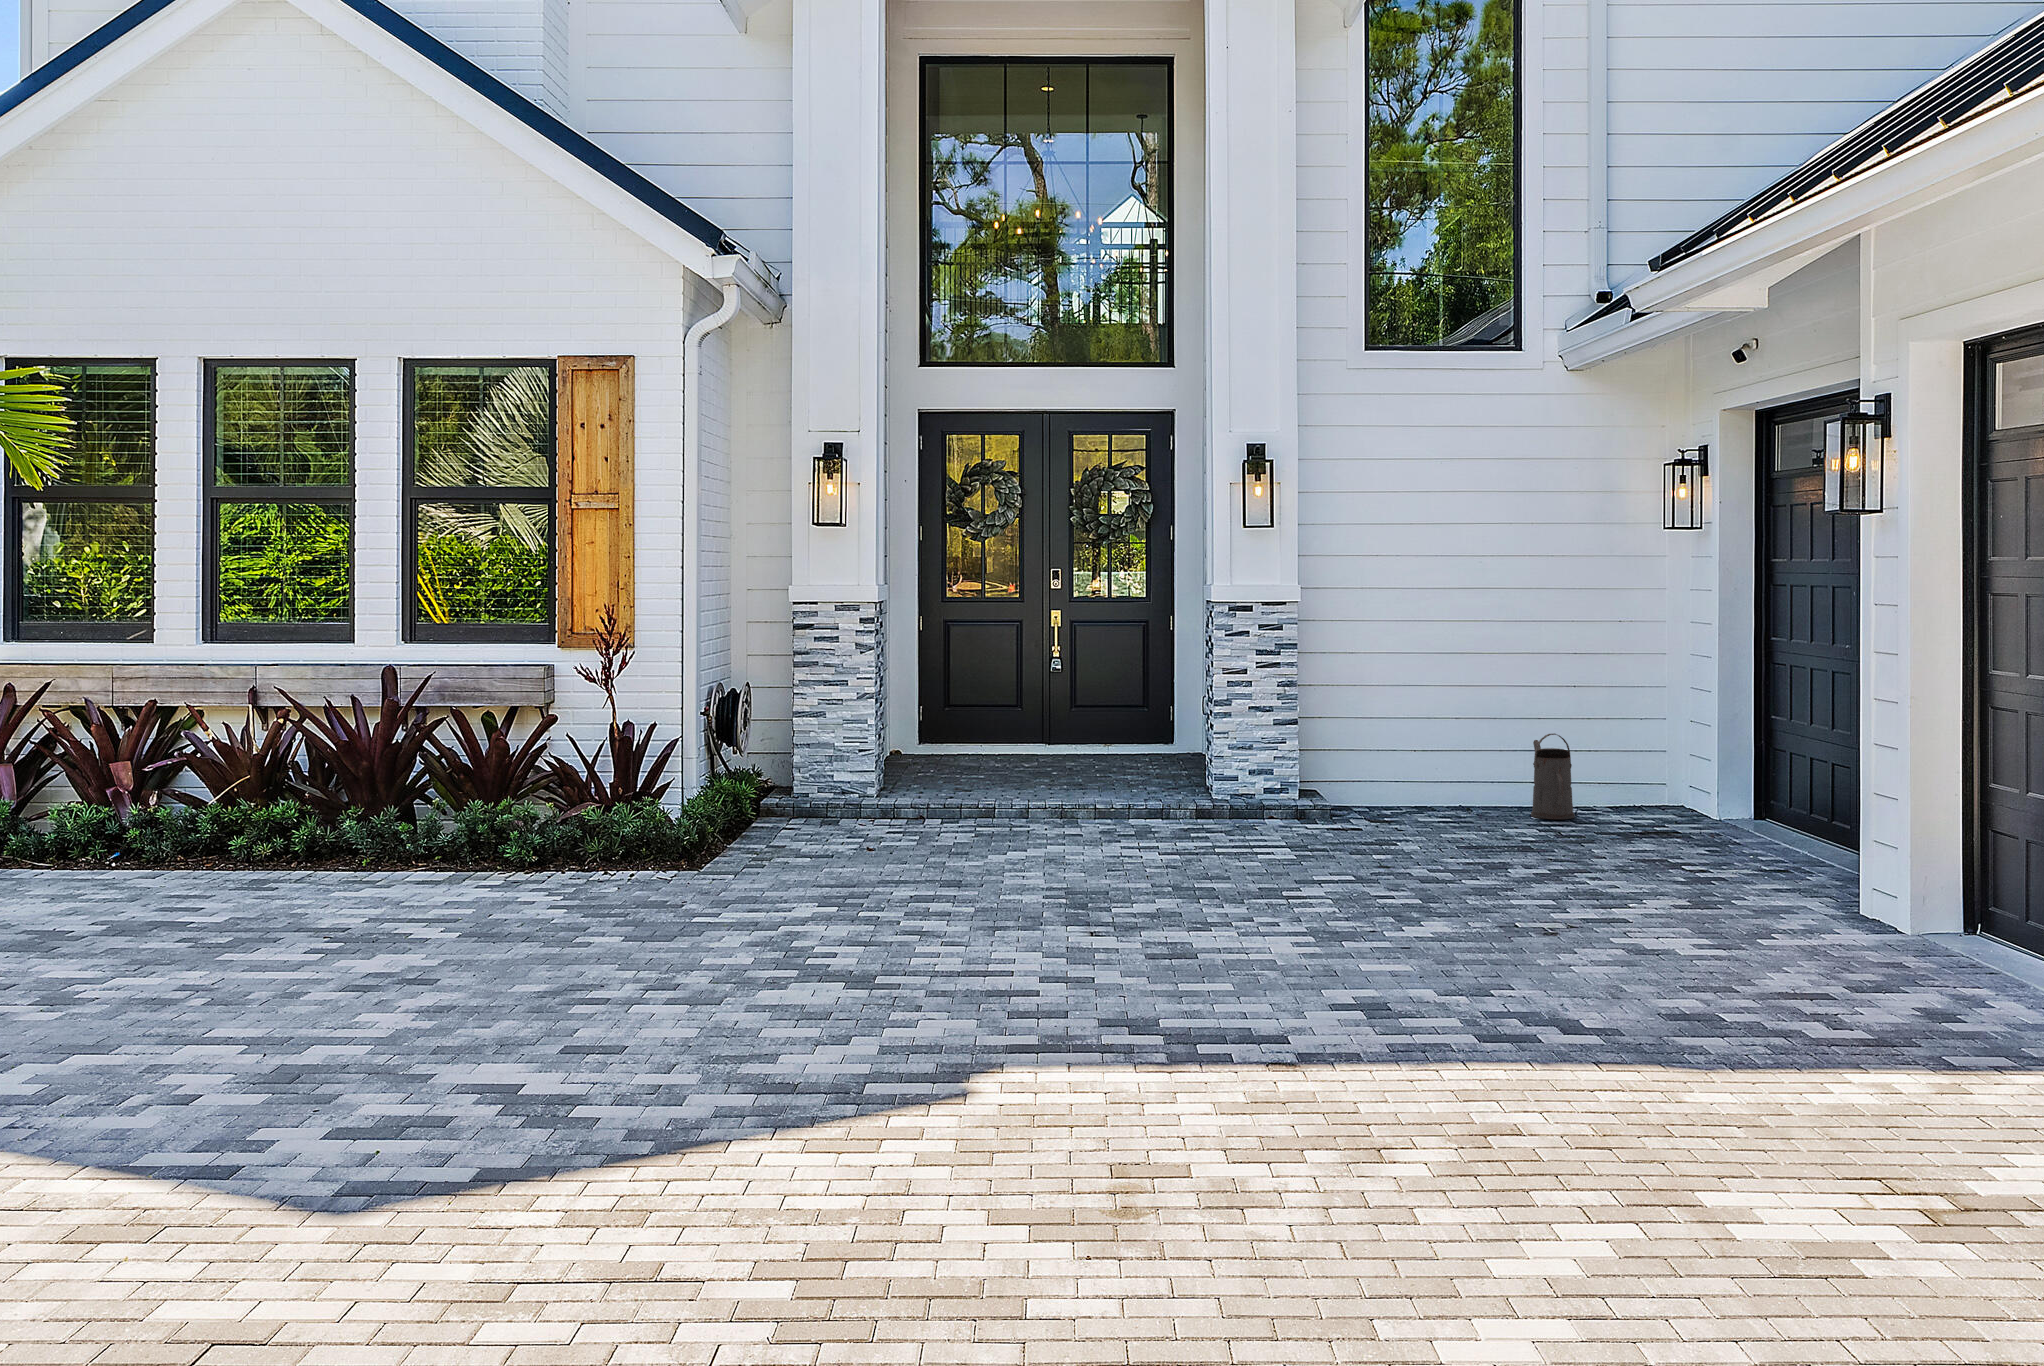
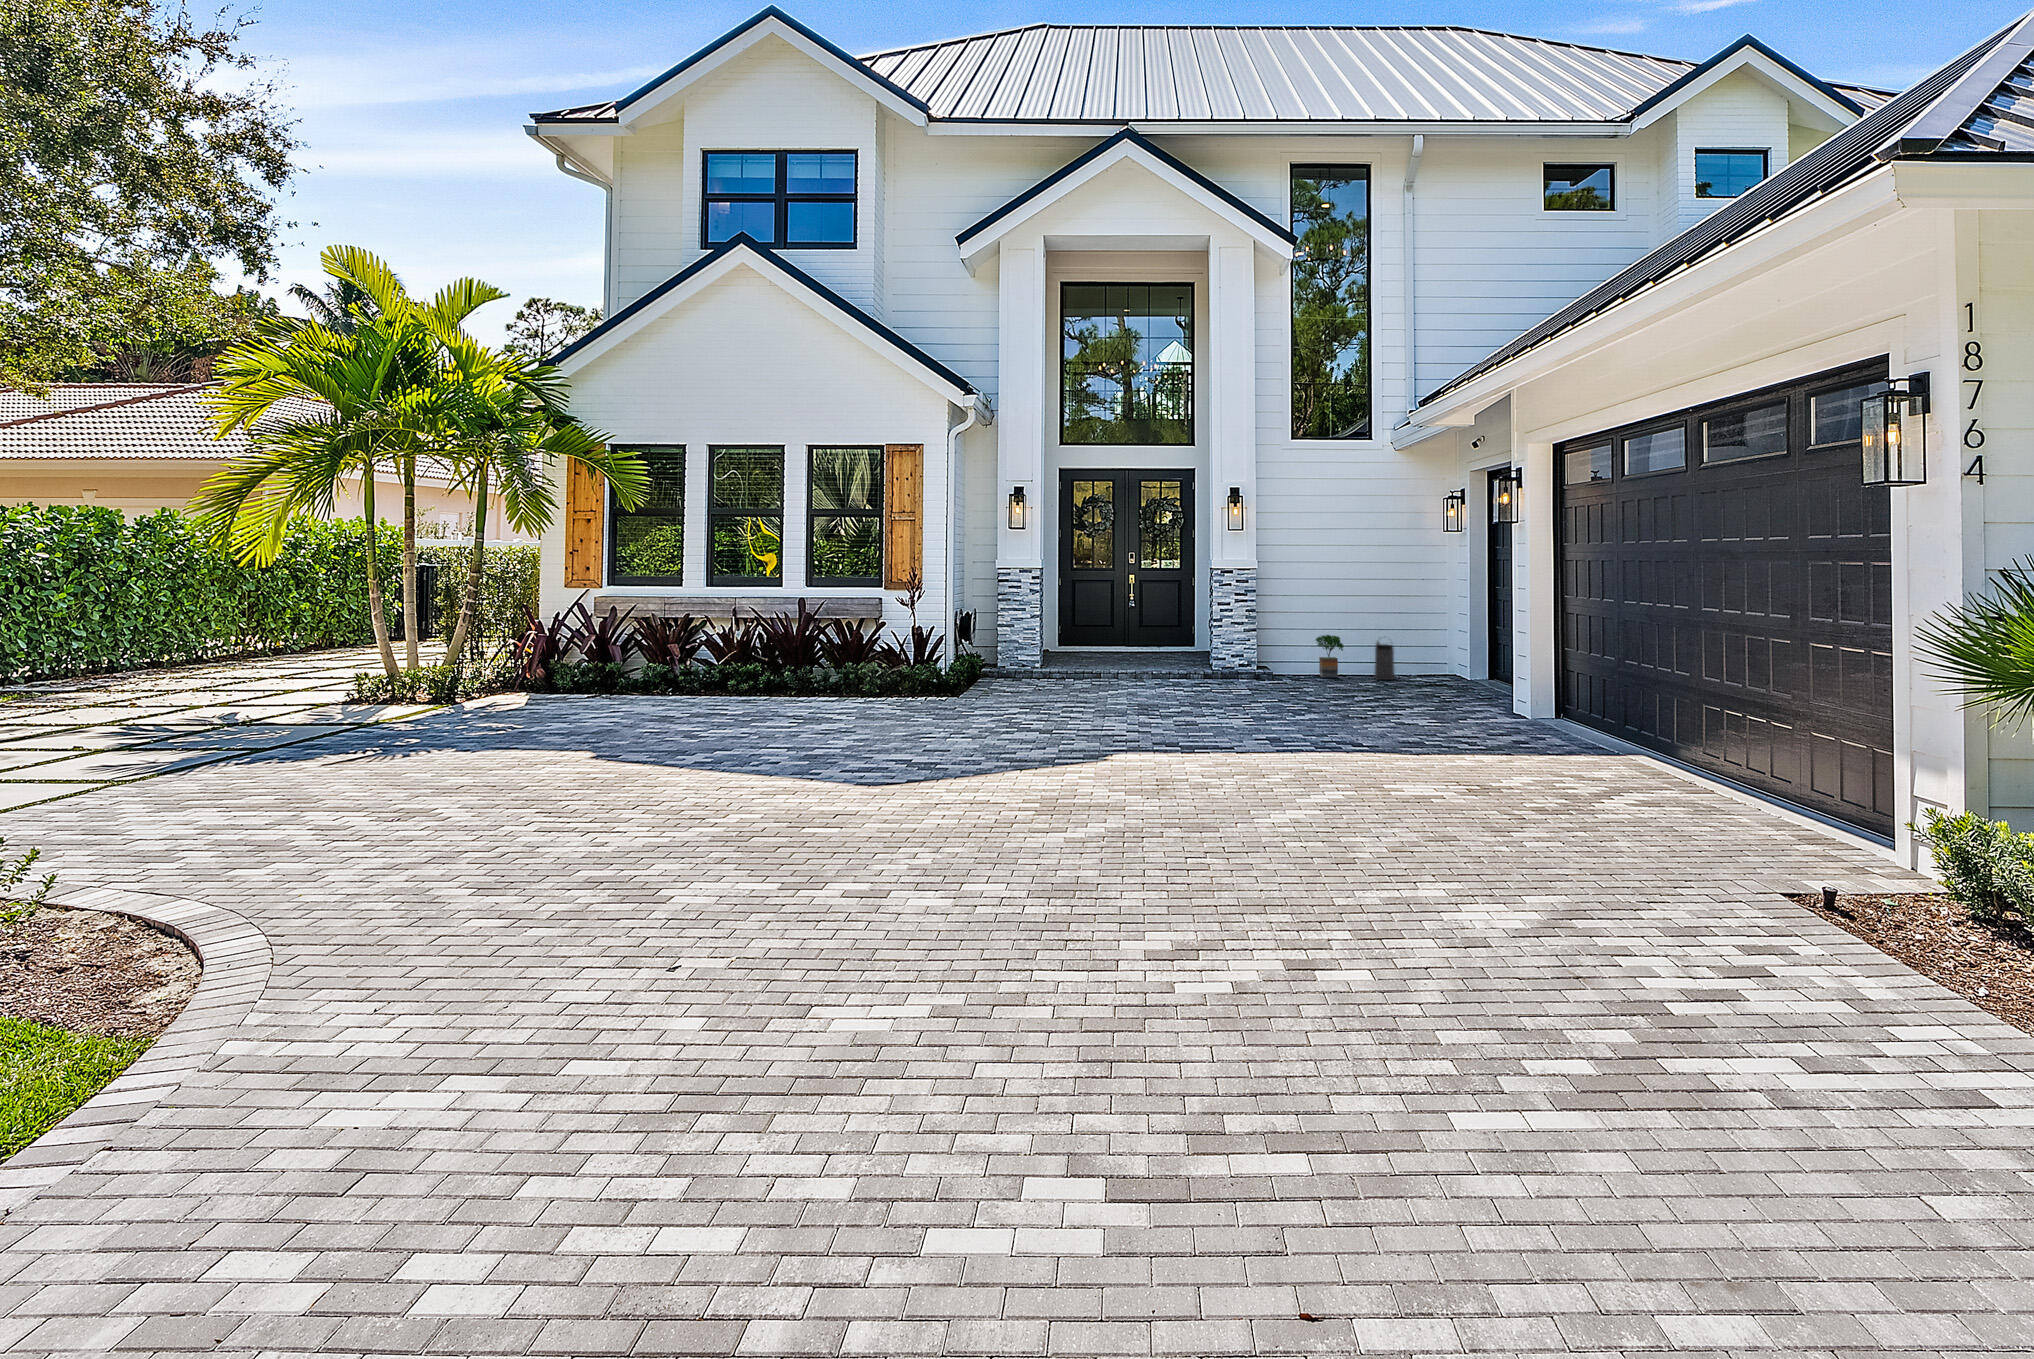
potted tree: none [1413,728,1473,813] -> present [1316,635,1344,677]

